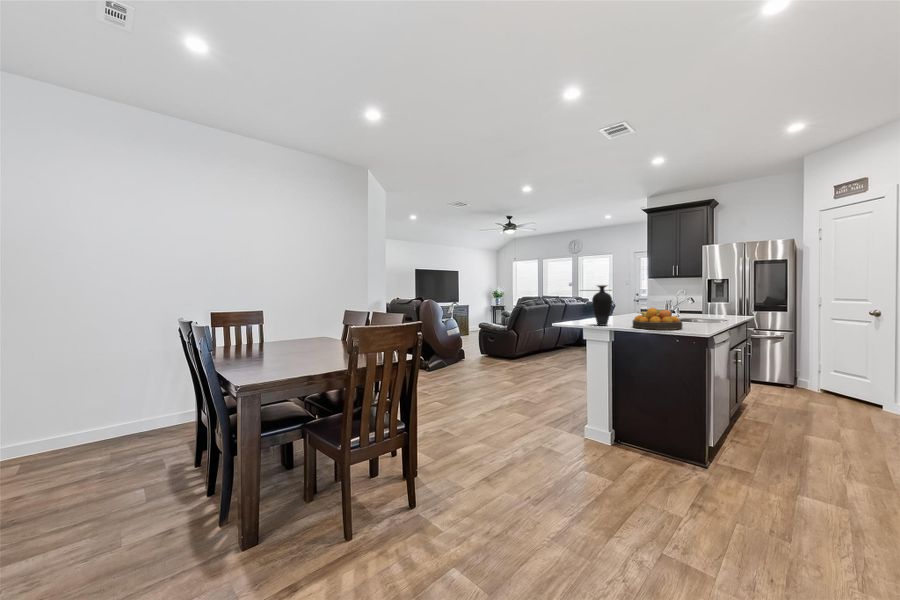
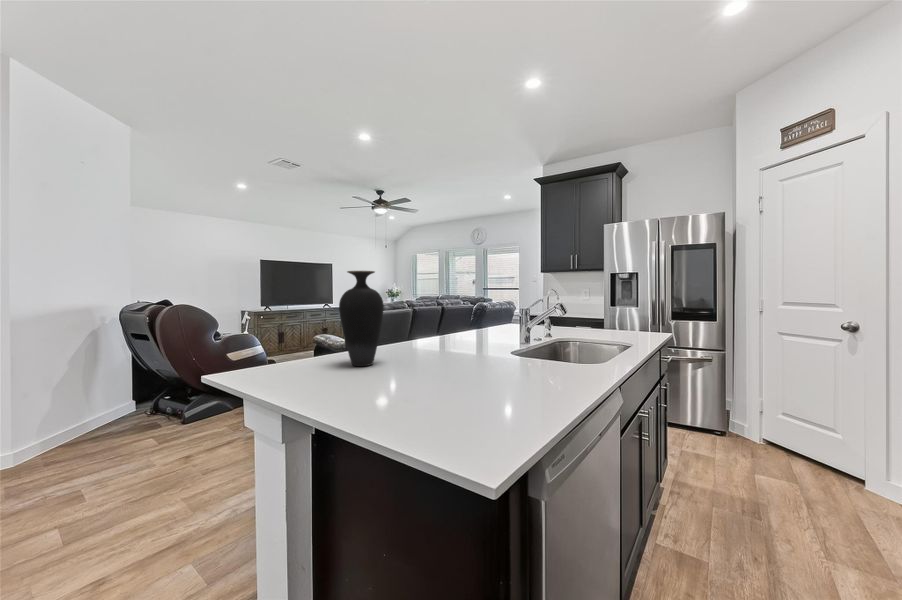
fruit bowl: present [633,308,683,330] -> none [409,325,517,389]

